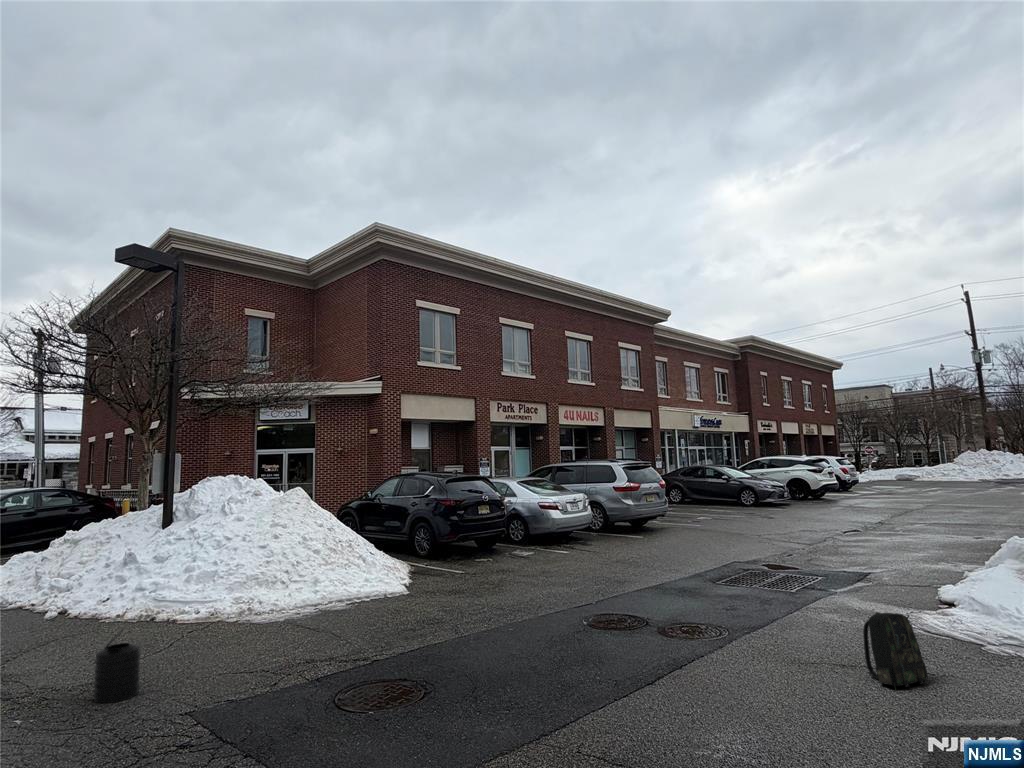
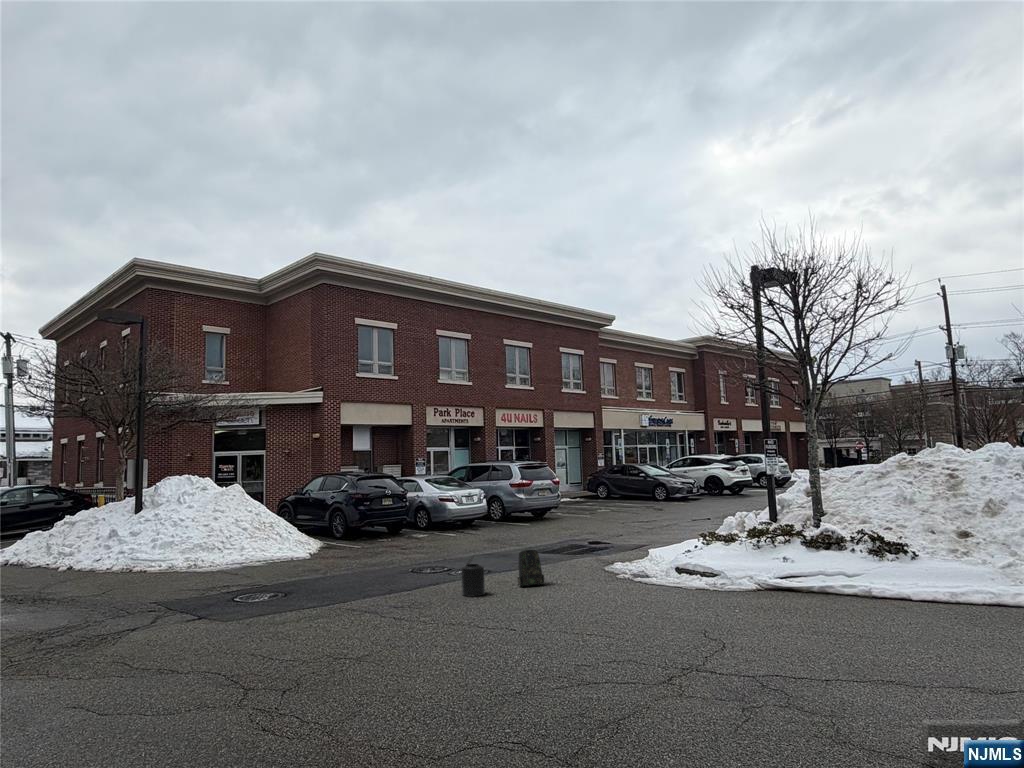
trash can: present [94,630,140,703] -> present [461,555,485,596]

